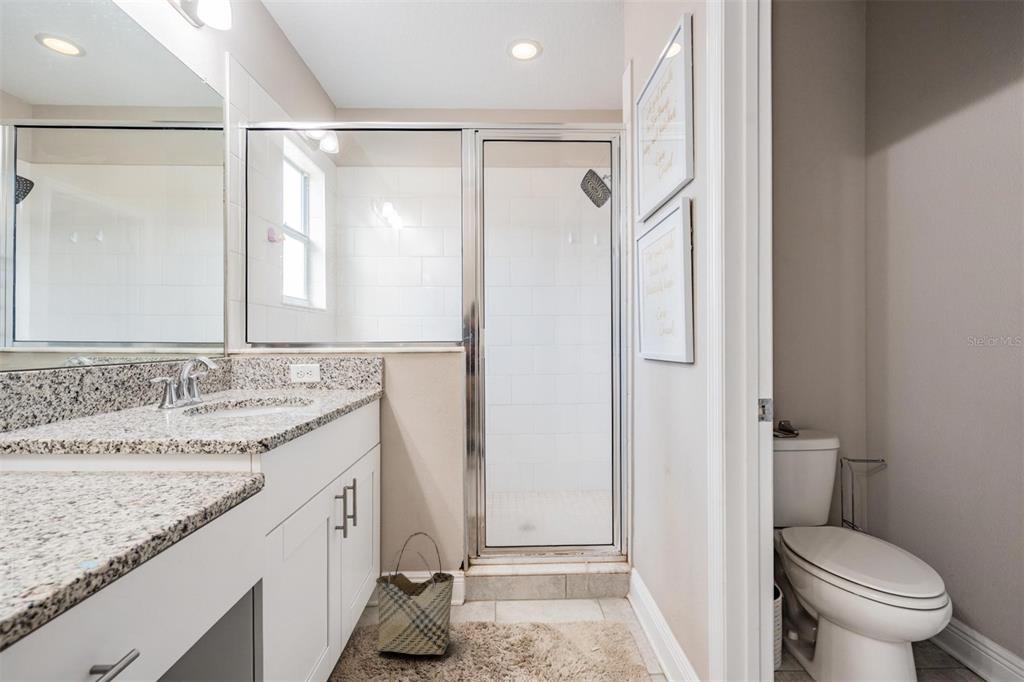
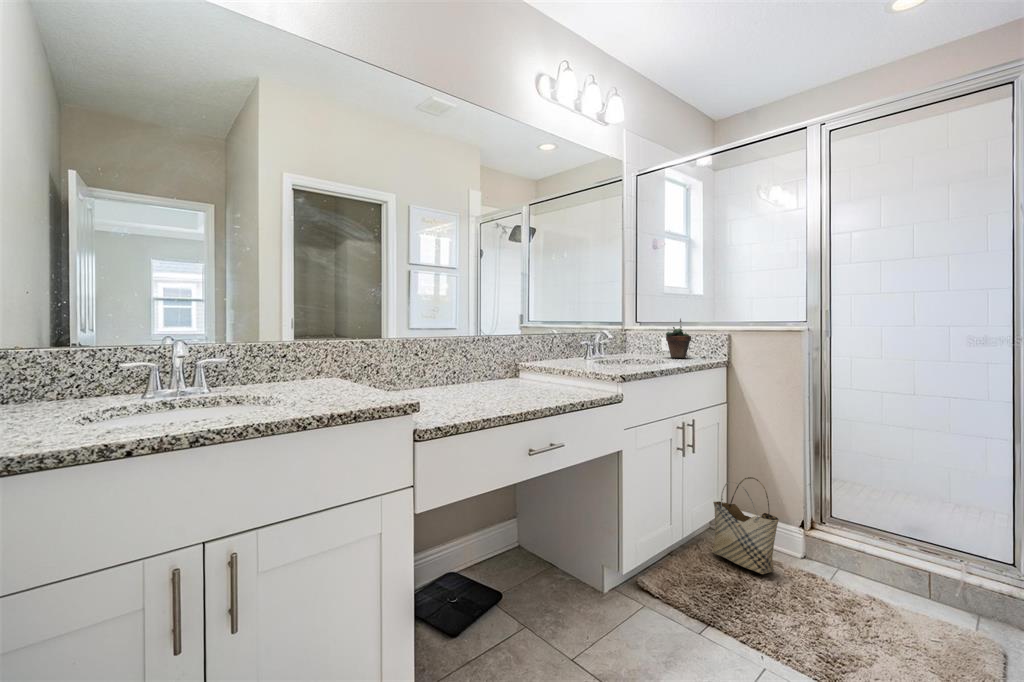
succulent plant: none [295,338,330,391] -> present [666,319,691,358]

